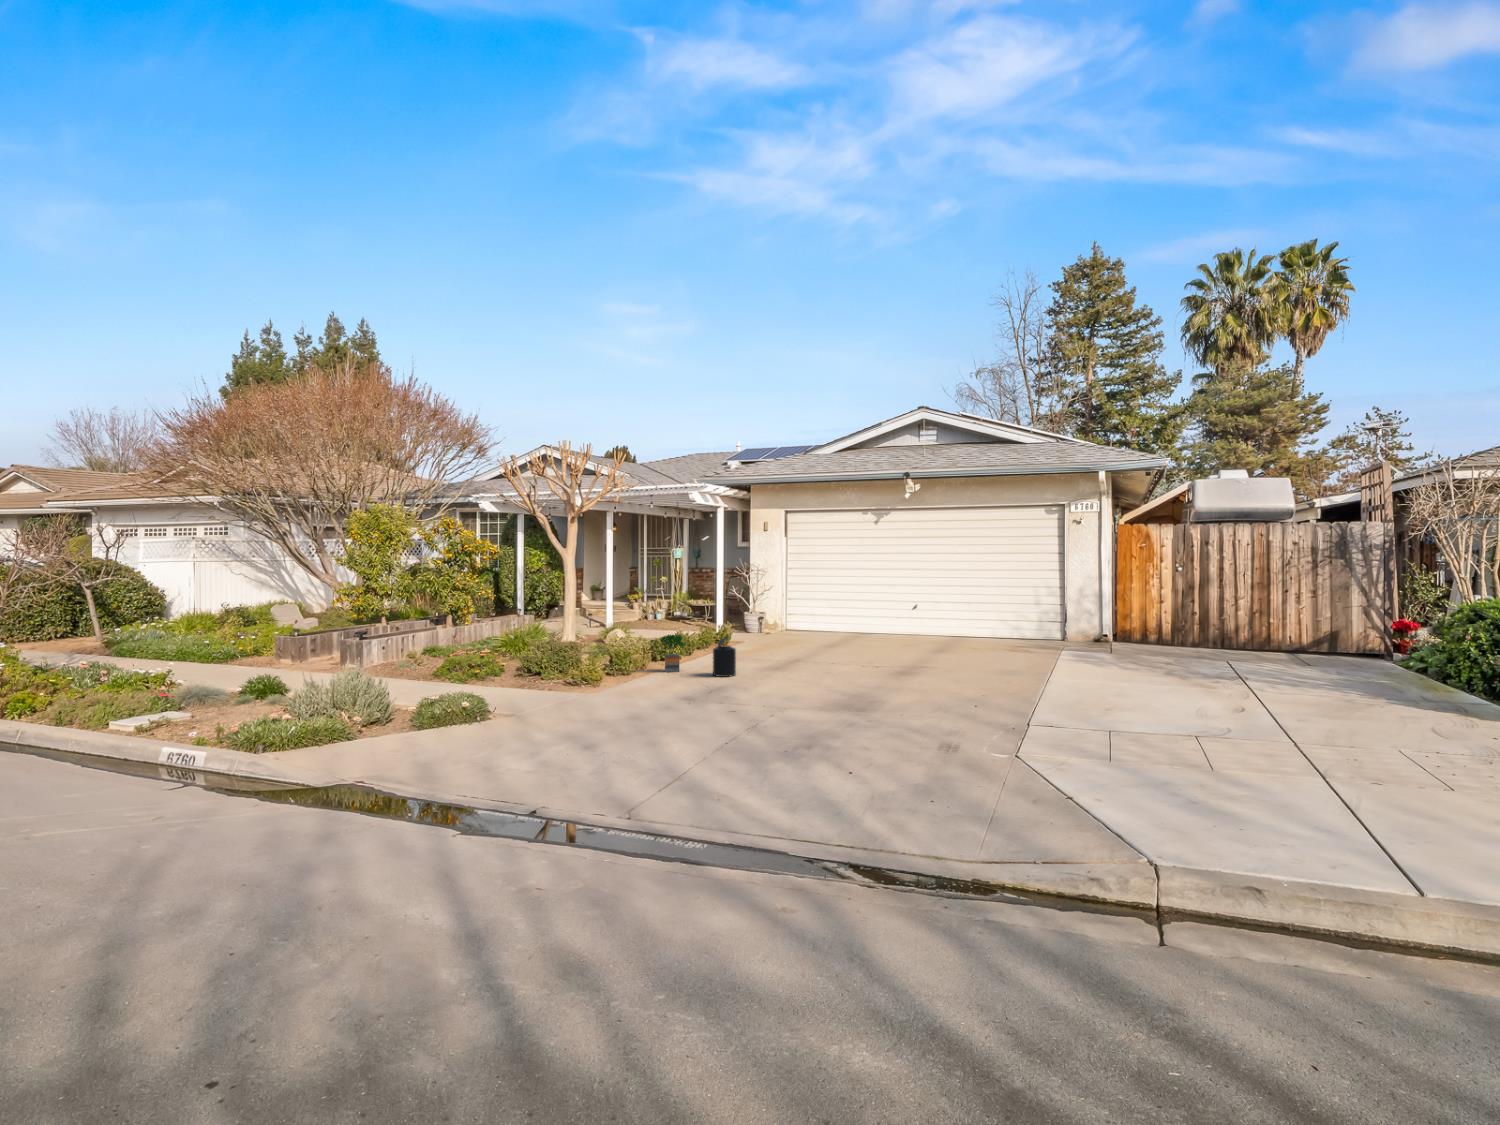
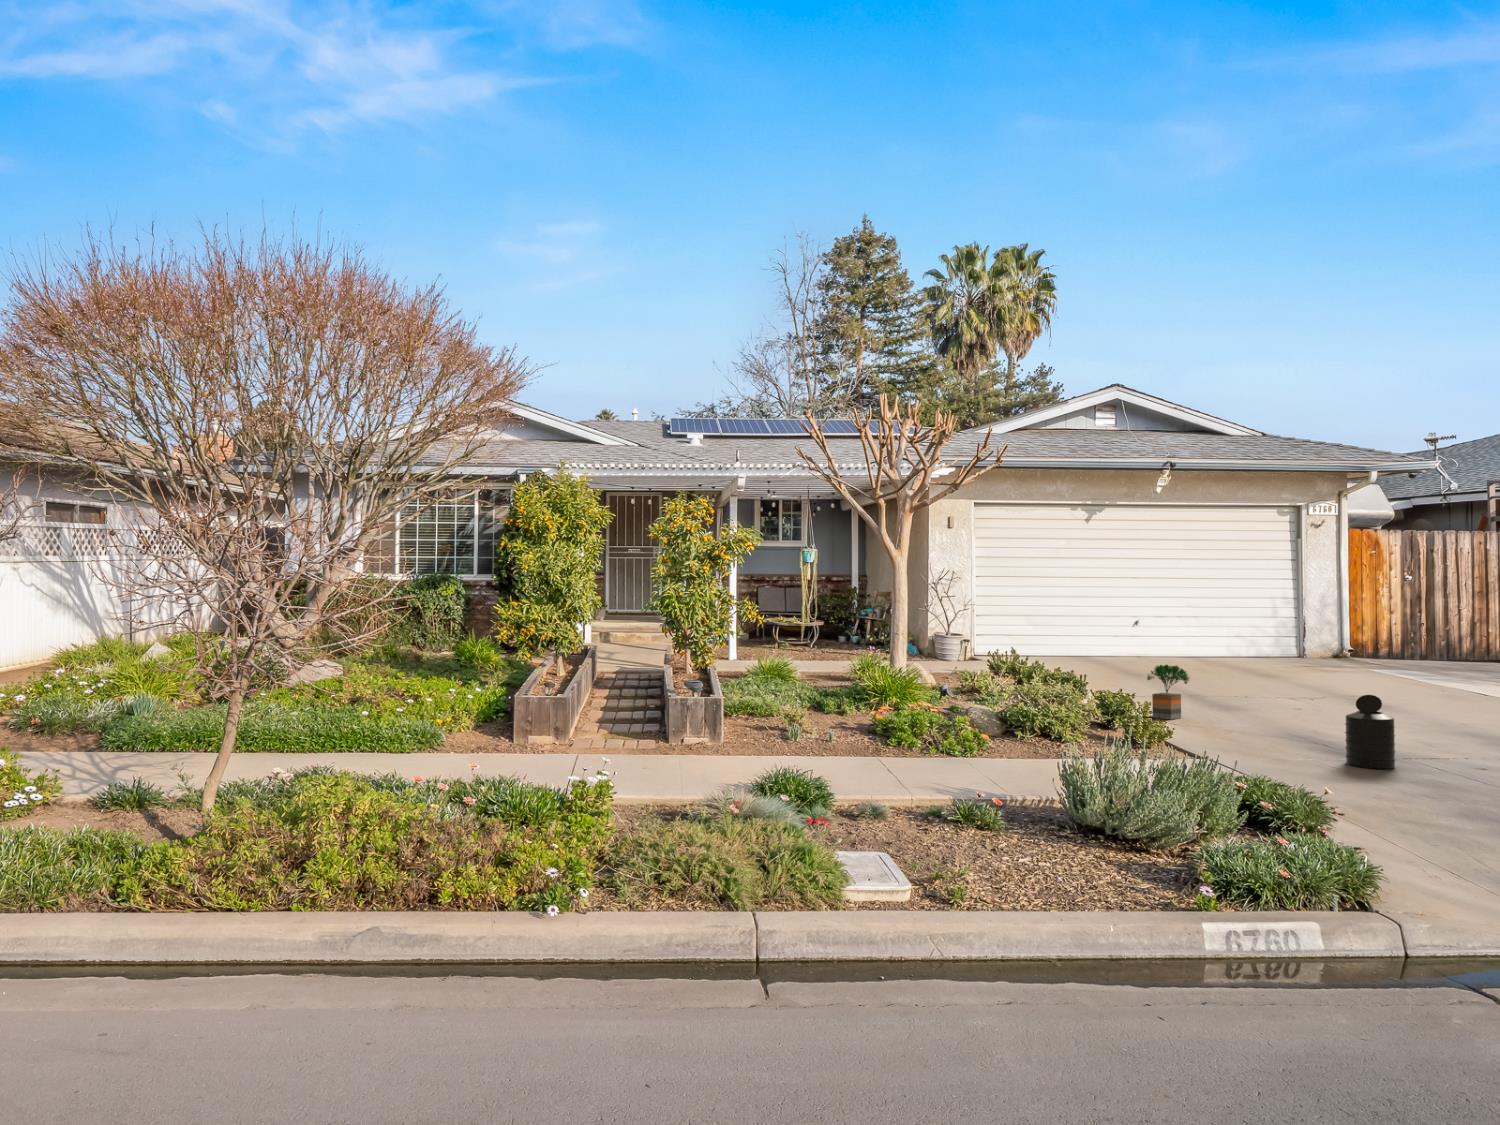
trash can: present [713,637,736,677] -> present [1345,695,1396,769]

